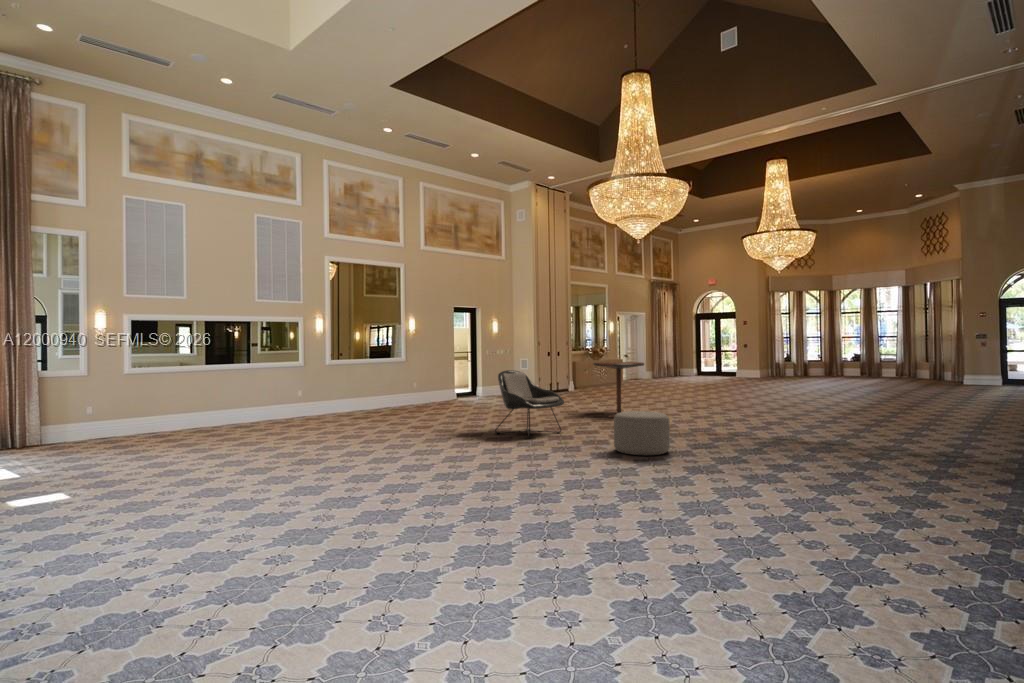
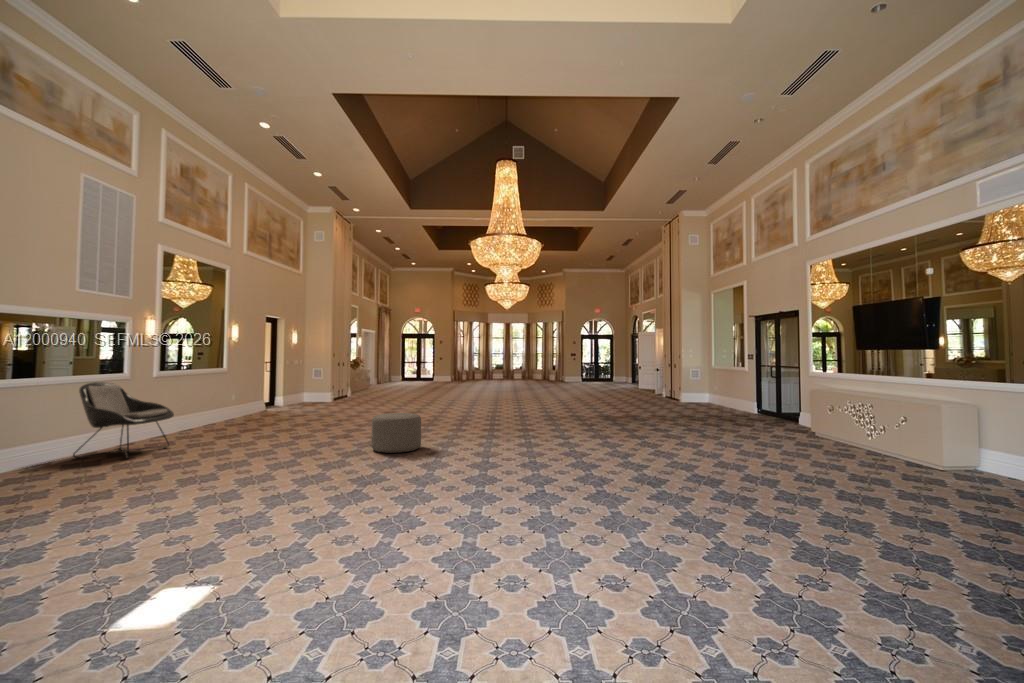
pedestal table: present [594,362,644,418] -> none [204,370,262,426]
ottoman: present [614,411,670,455] -> present [372,413,421,453]

